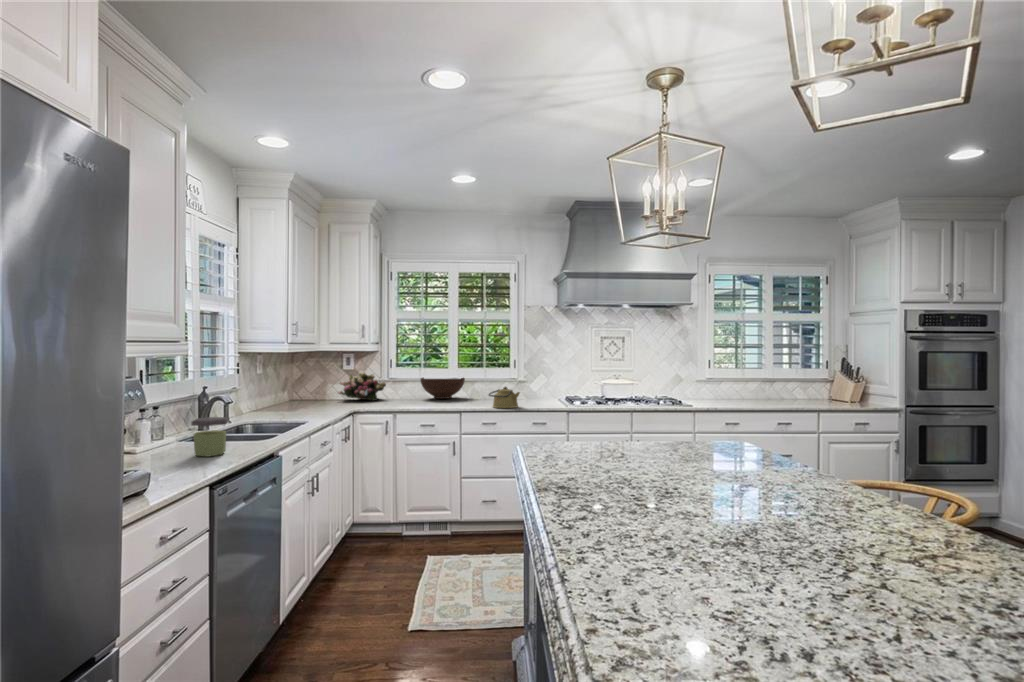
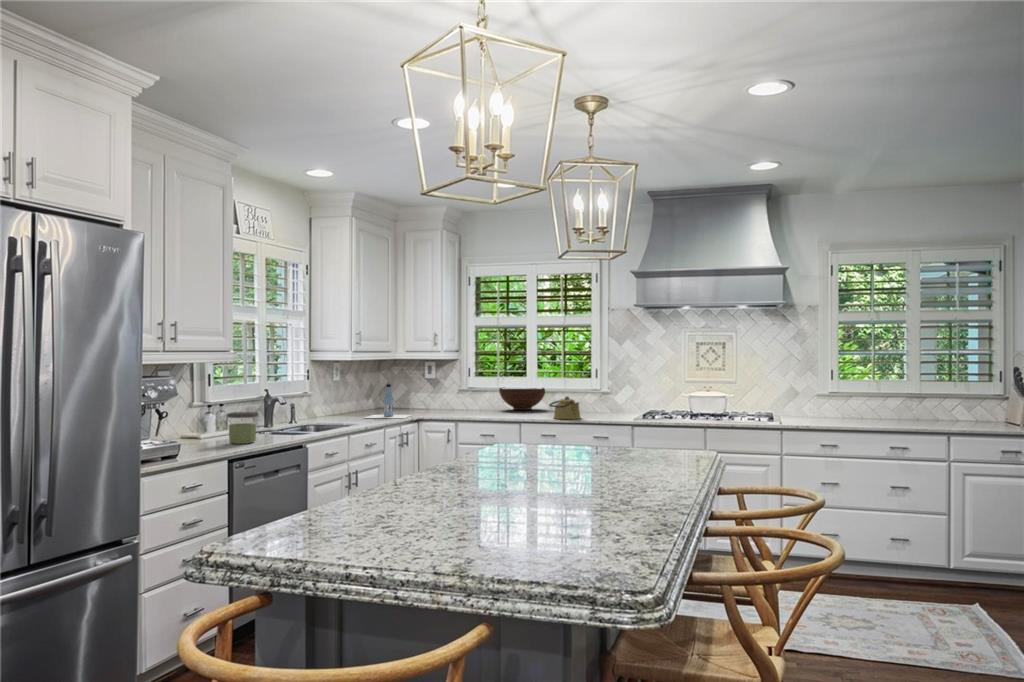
flower arrangement: present [338,372,386,401] -> none [417,381,466,410]
bottle: none [298,377,344,413] -> present [365,384,411,418]

